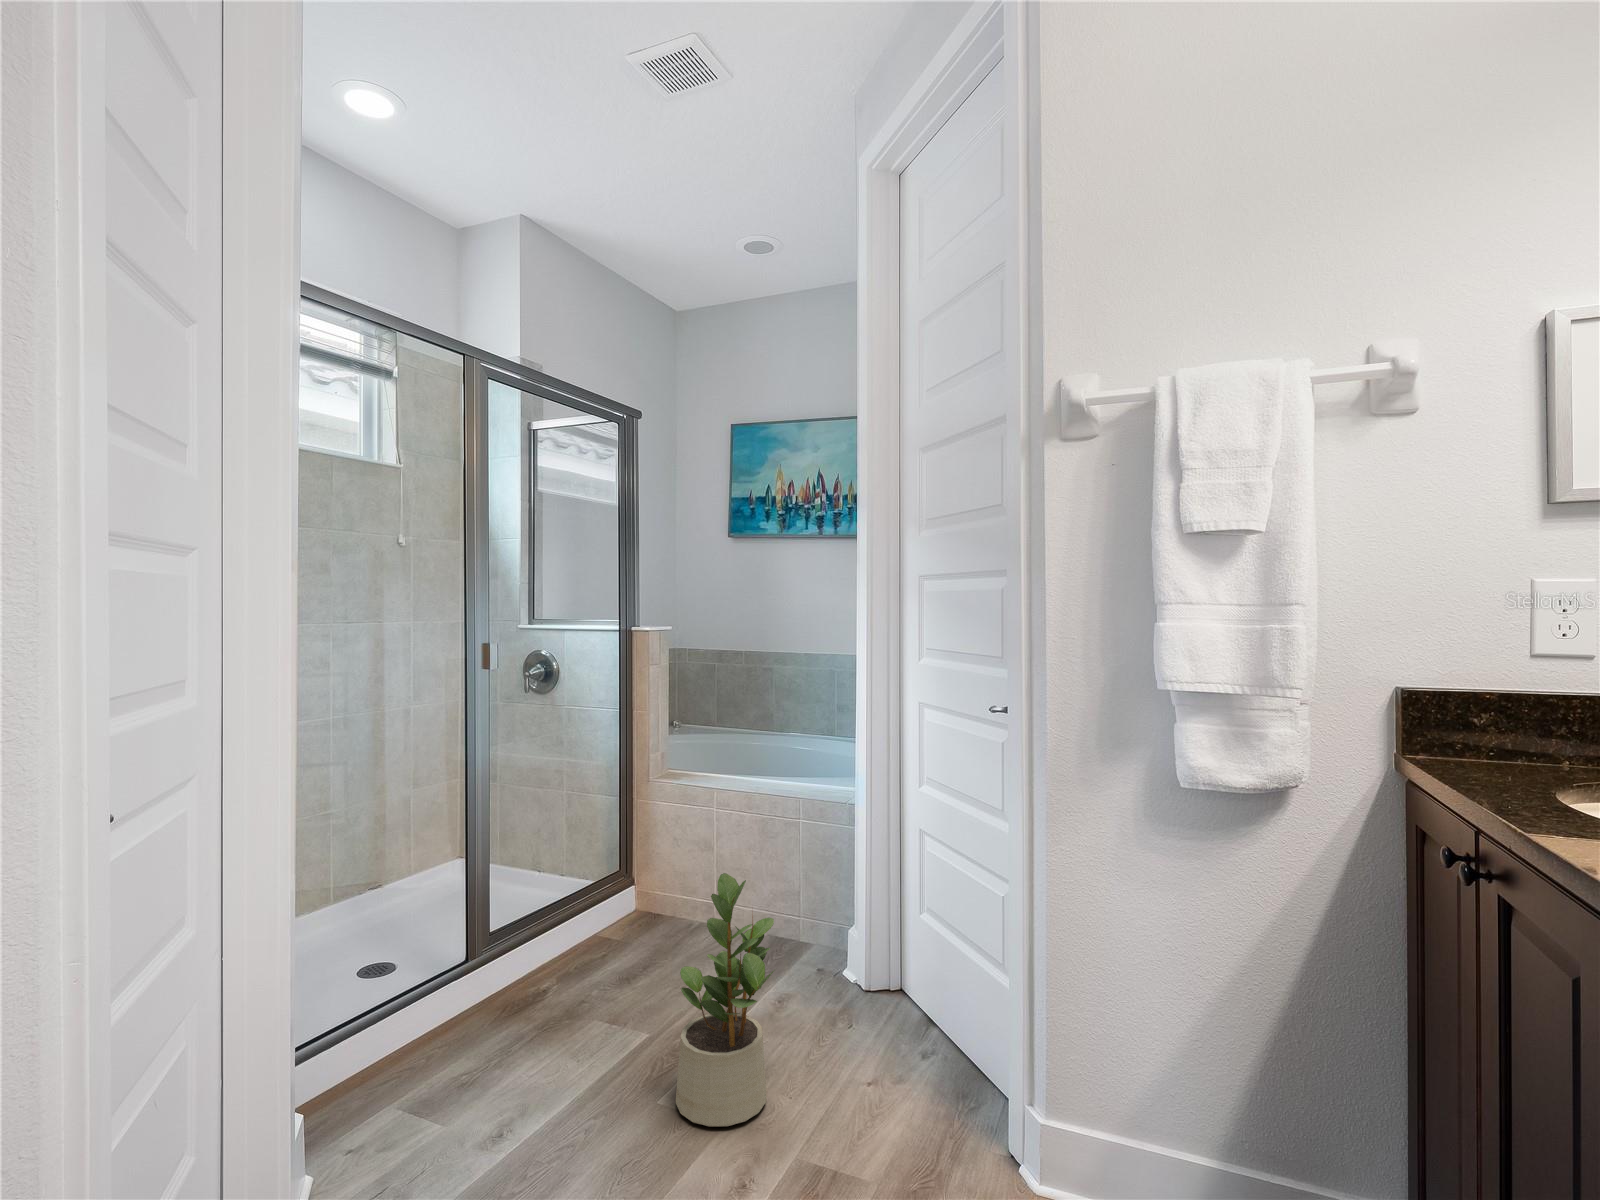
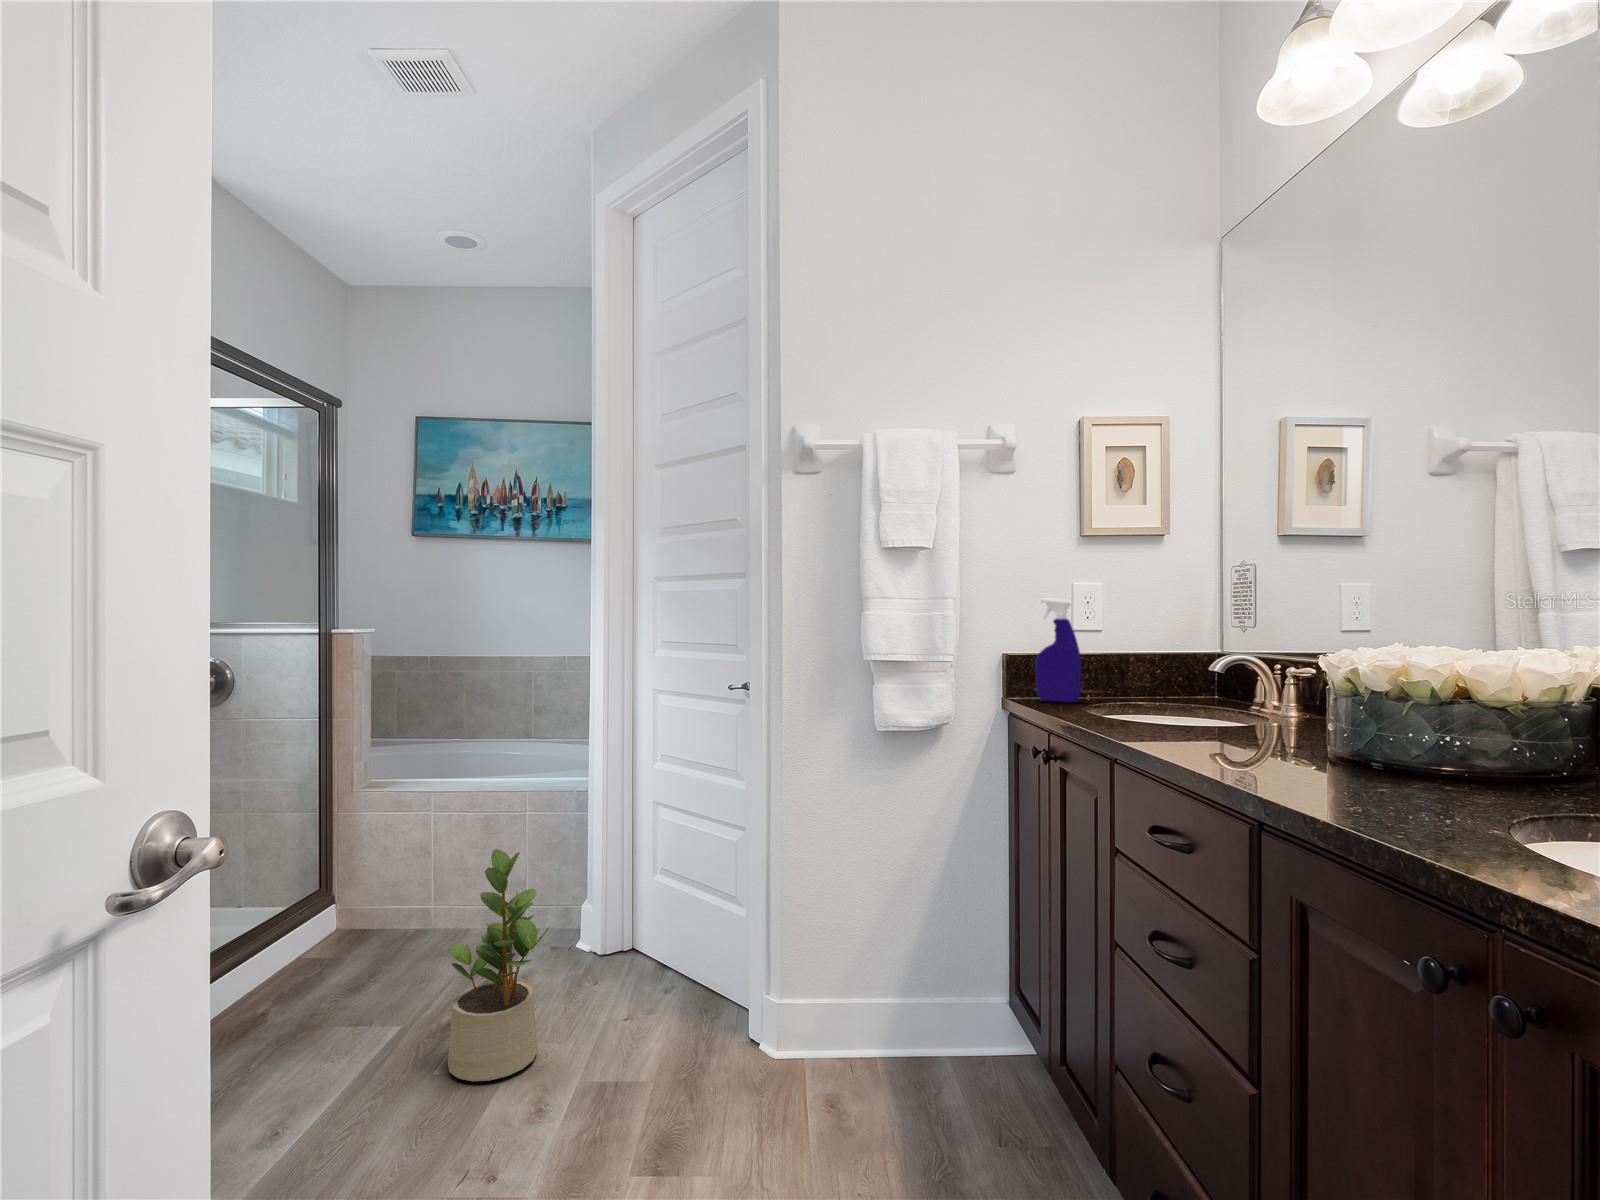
spray bottle: none [1455,603,1548,773] -> present [1035,598,1081,703]

